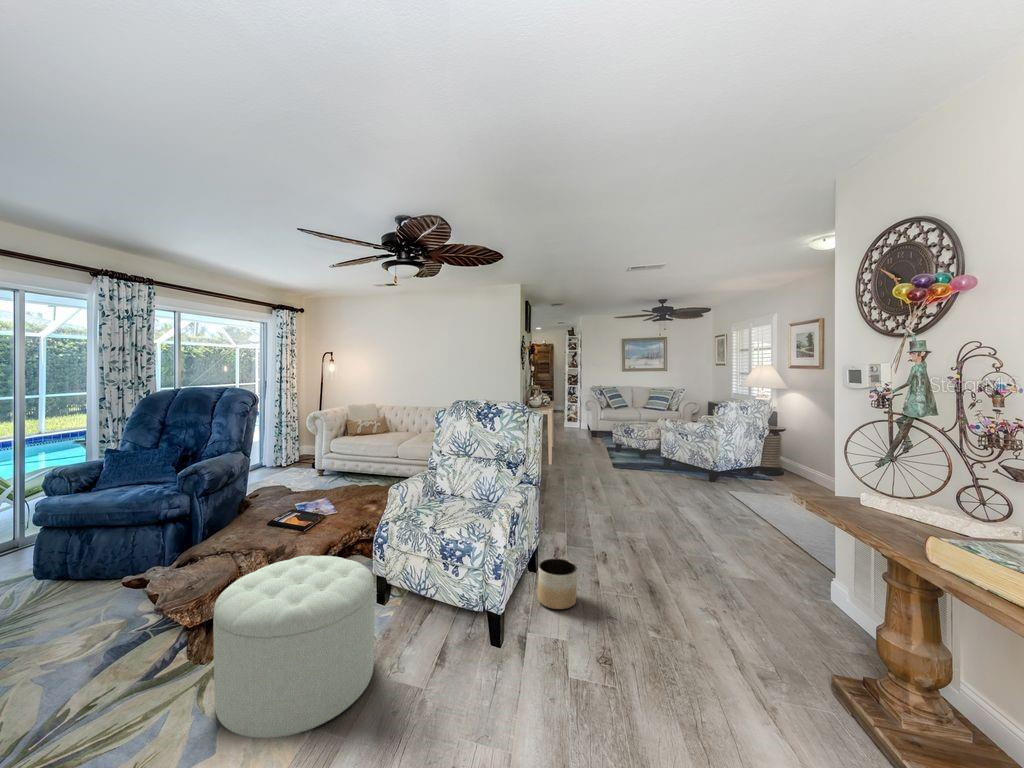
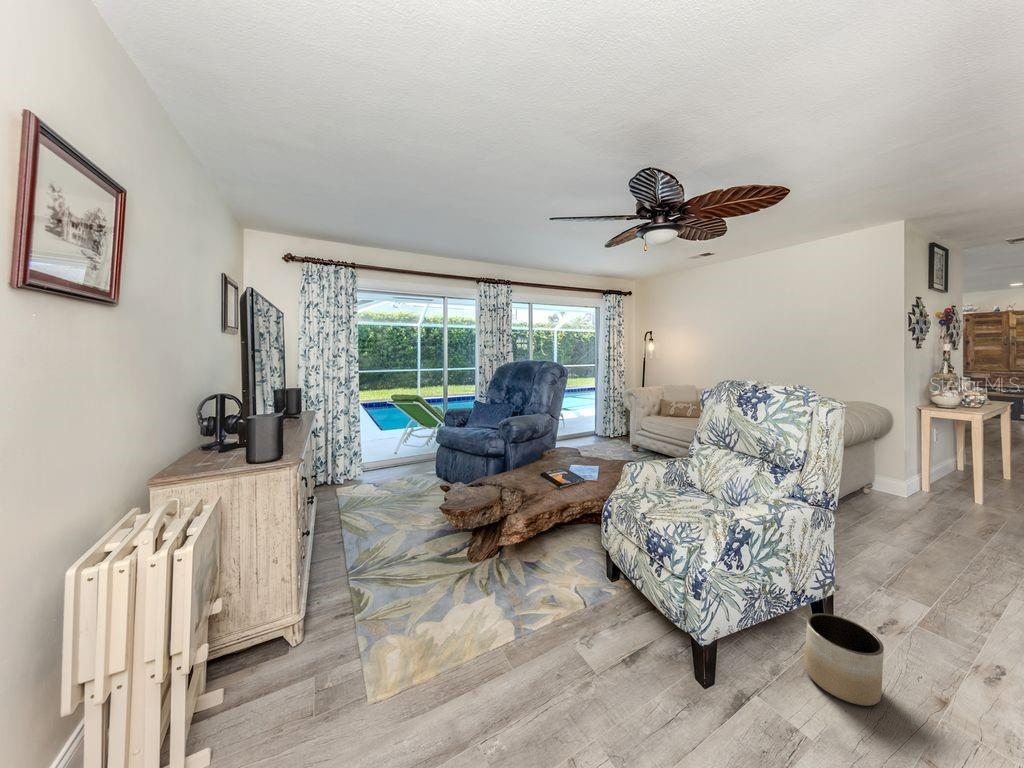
ottoman: present [213,556,374,738] -> none [448,504,571,652]

